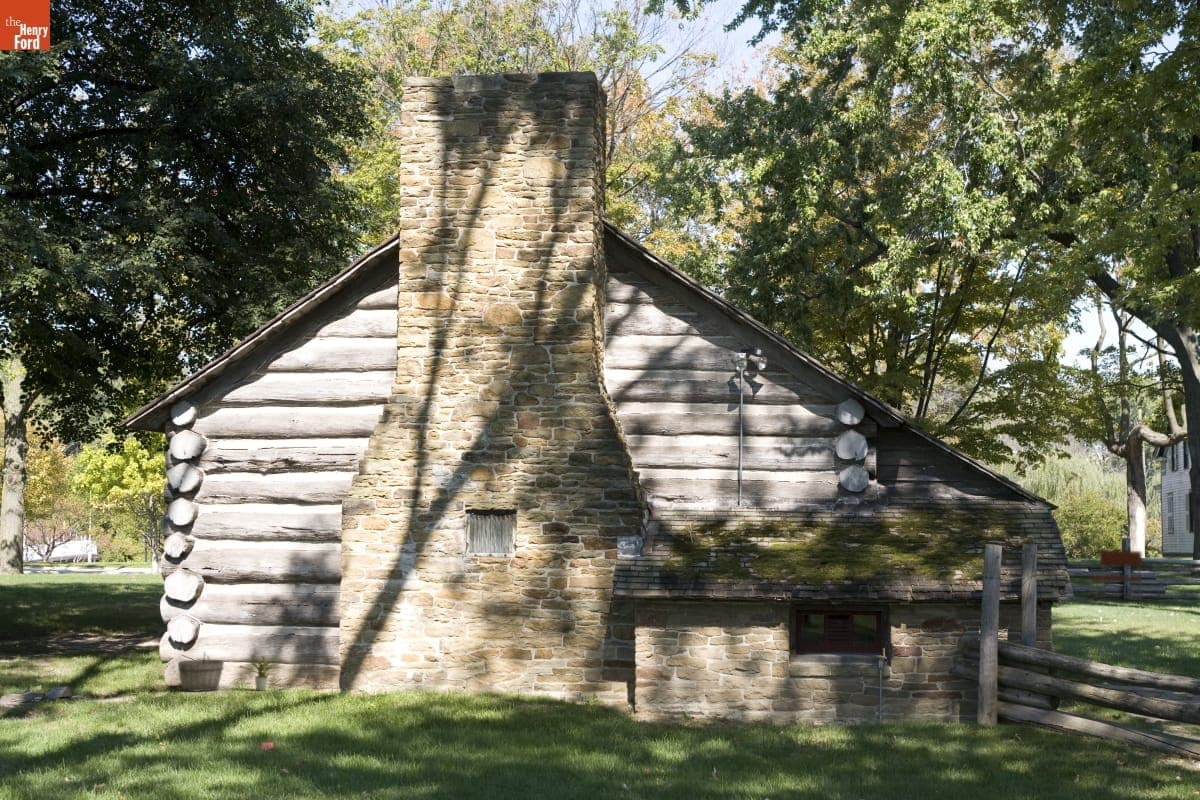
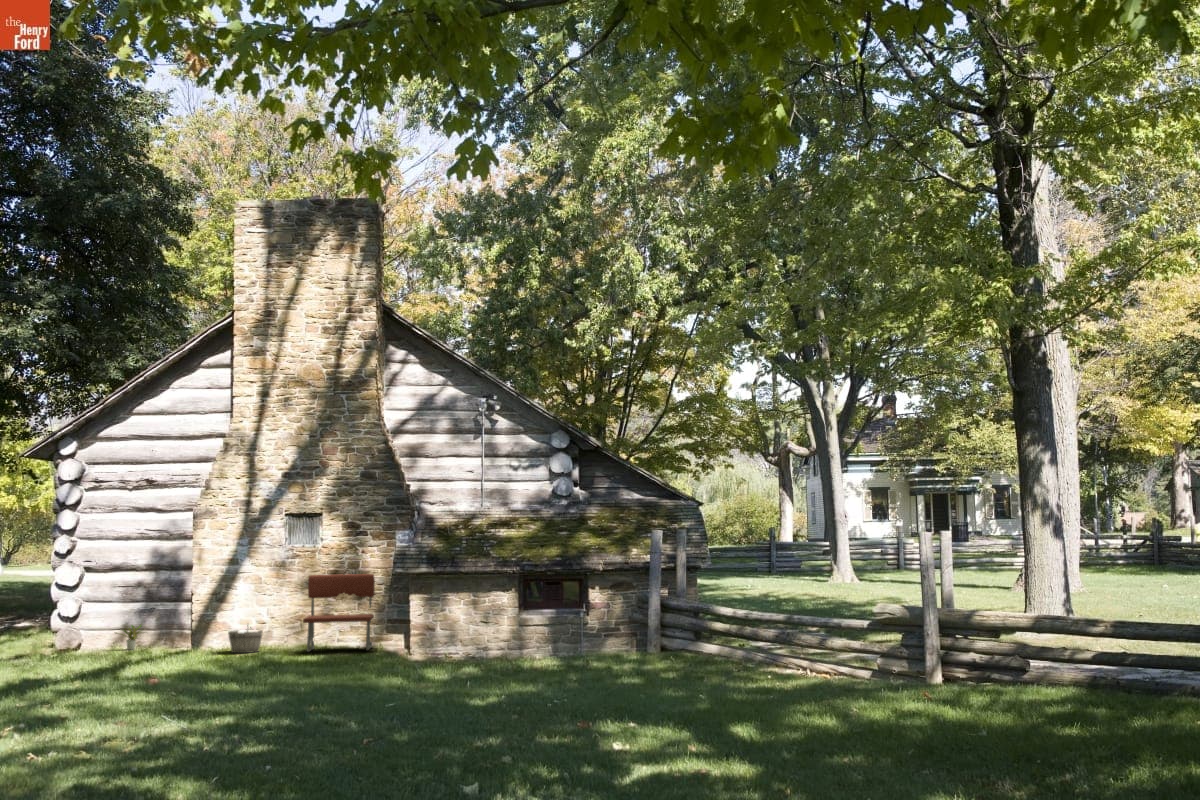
bench: present [1091,550,1142,600] -> present [303,574,375,652]
wooden bucket: present [178,653,224,691] -> present [228,625,263,653]

